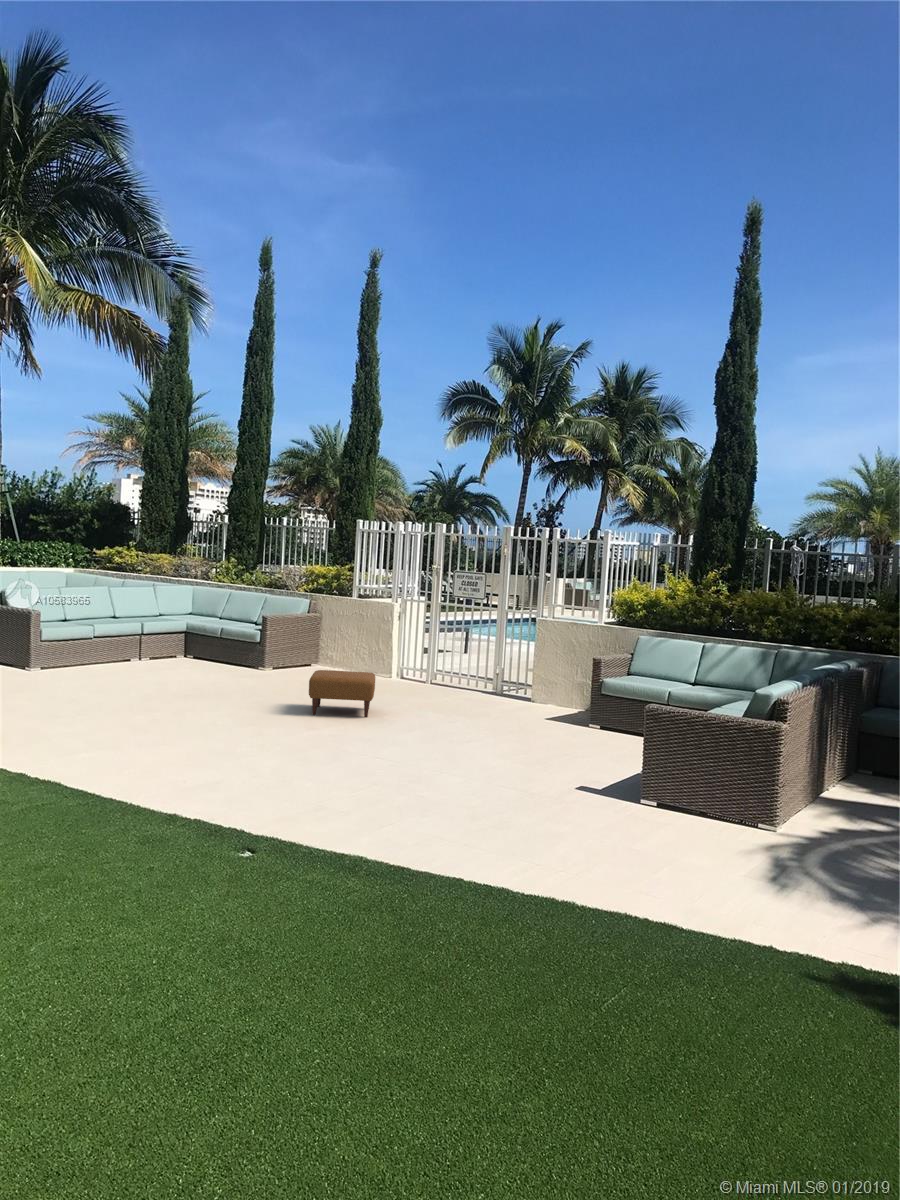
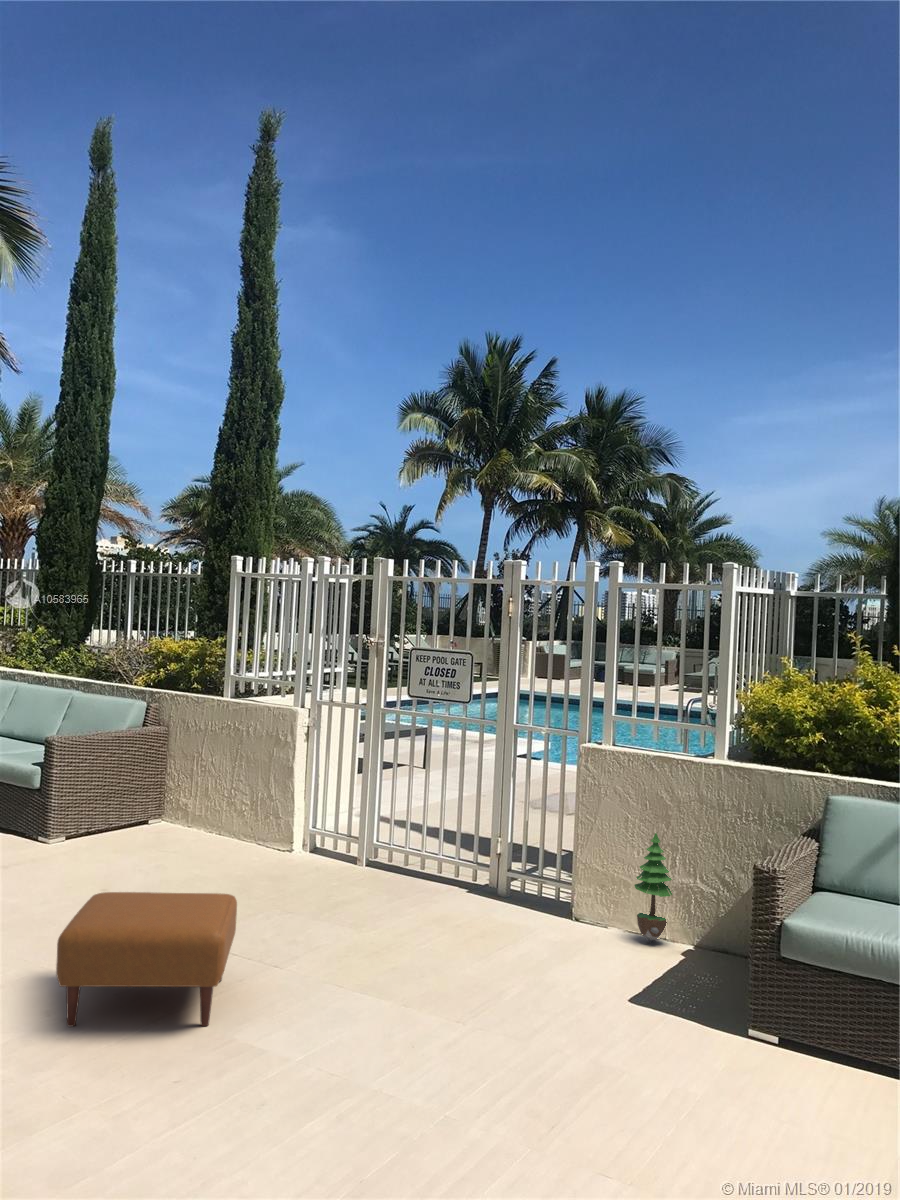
potted tree: none [559,659,577,711] -> present [634,833,672,942]

